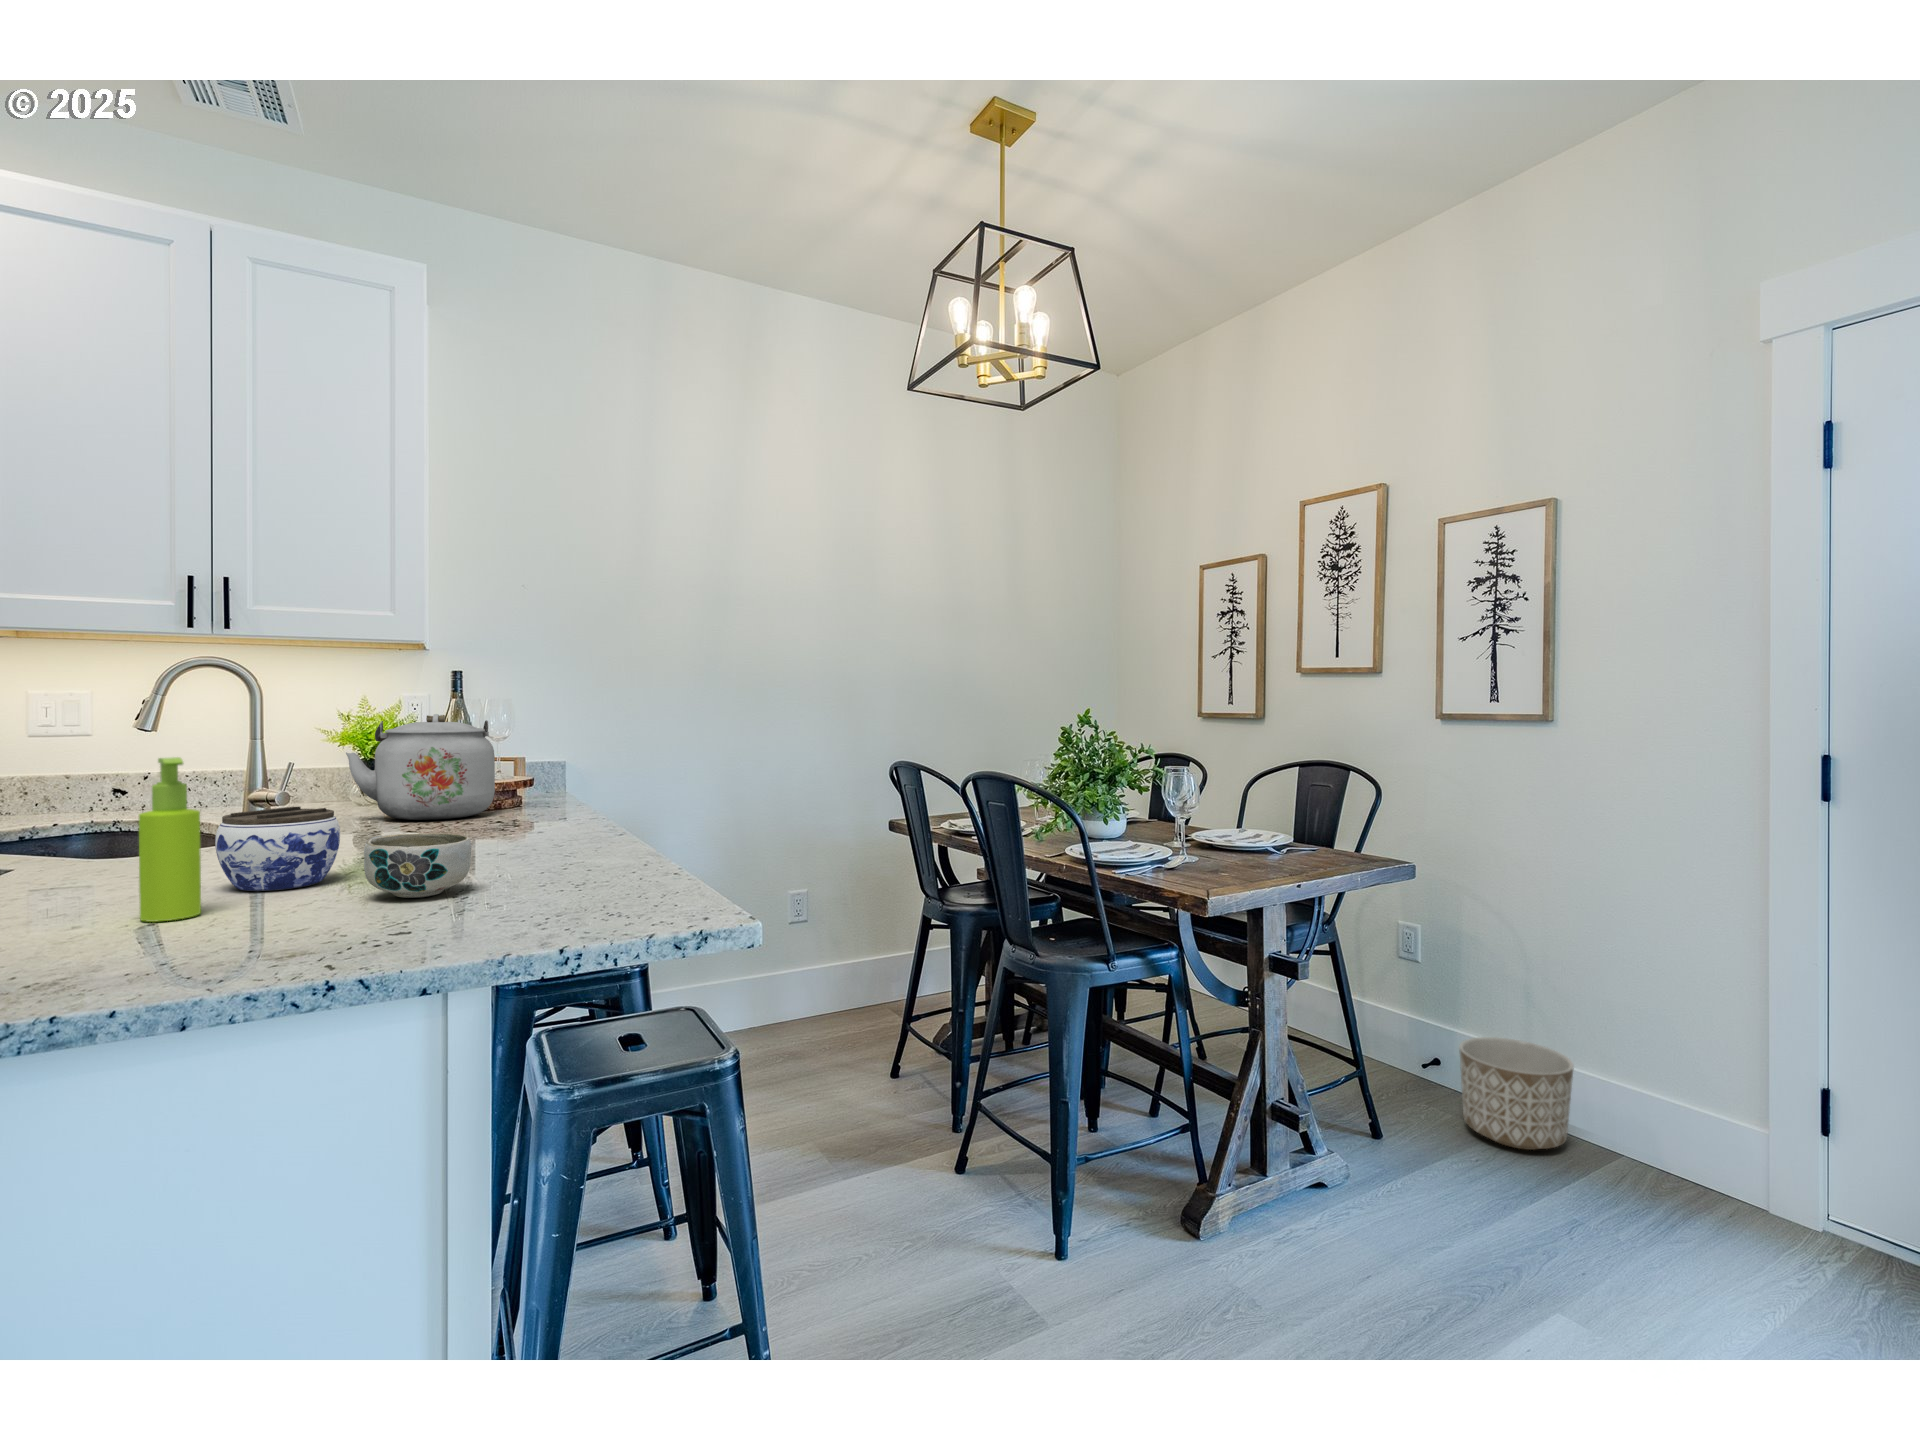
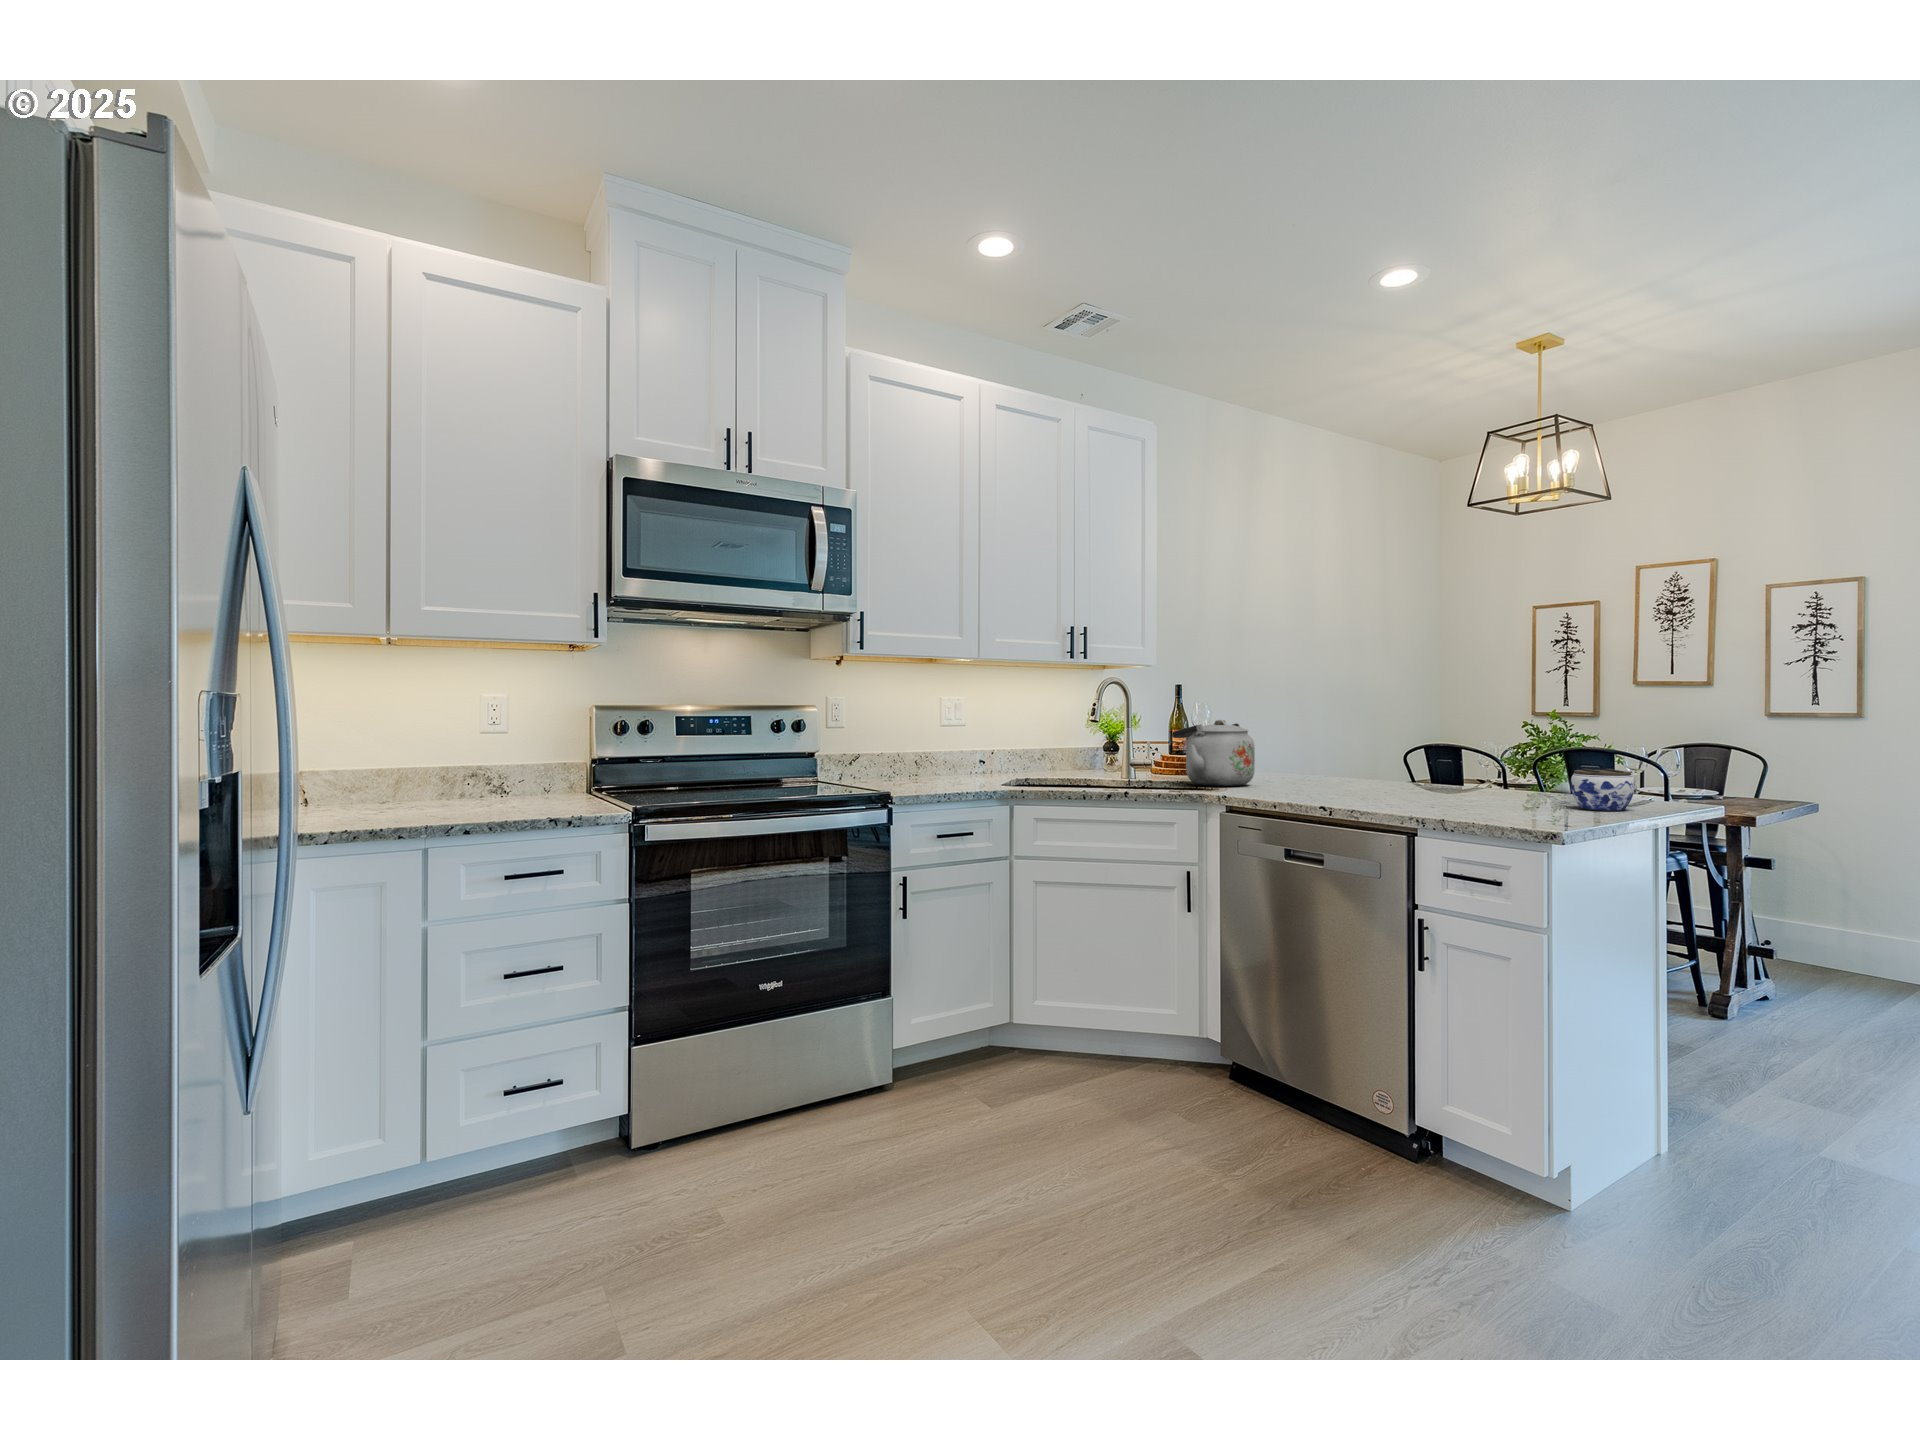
soap dispenser: present [139,757,201,922] -> none [1440,740,1469,815]
jar: present [215,807,340,891] -> present [1571,769,1635,811]
bowl: present [364,833,471,898] -> none [1476,779,1529,808]
planter: present [1459,1037,1574,1150] -> none [1809,922,1894,986]

